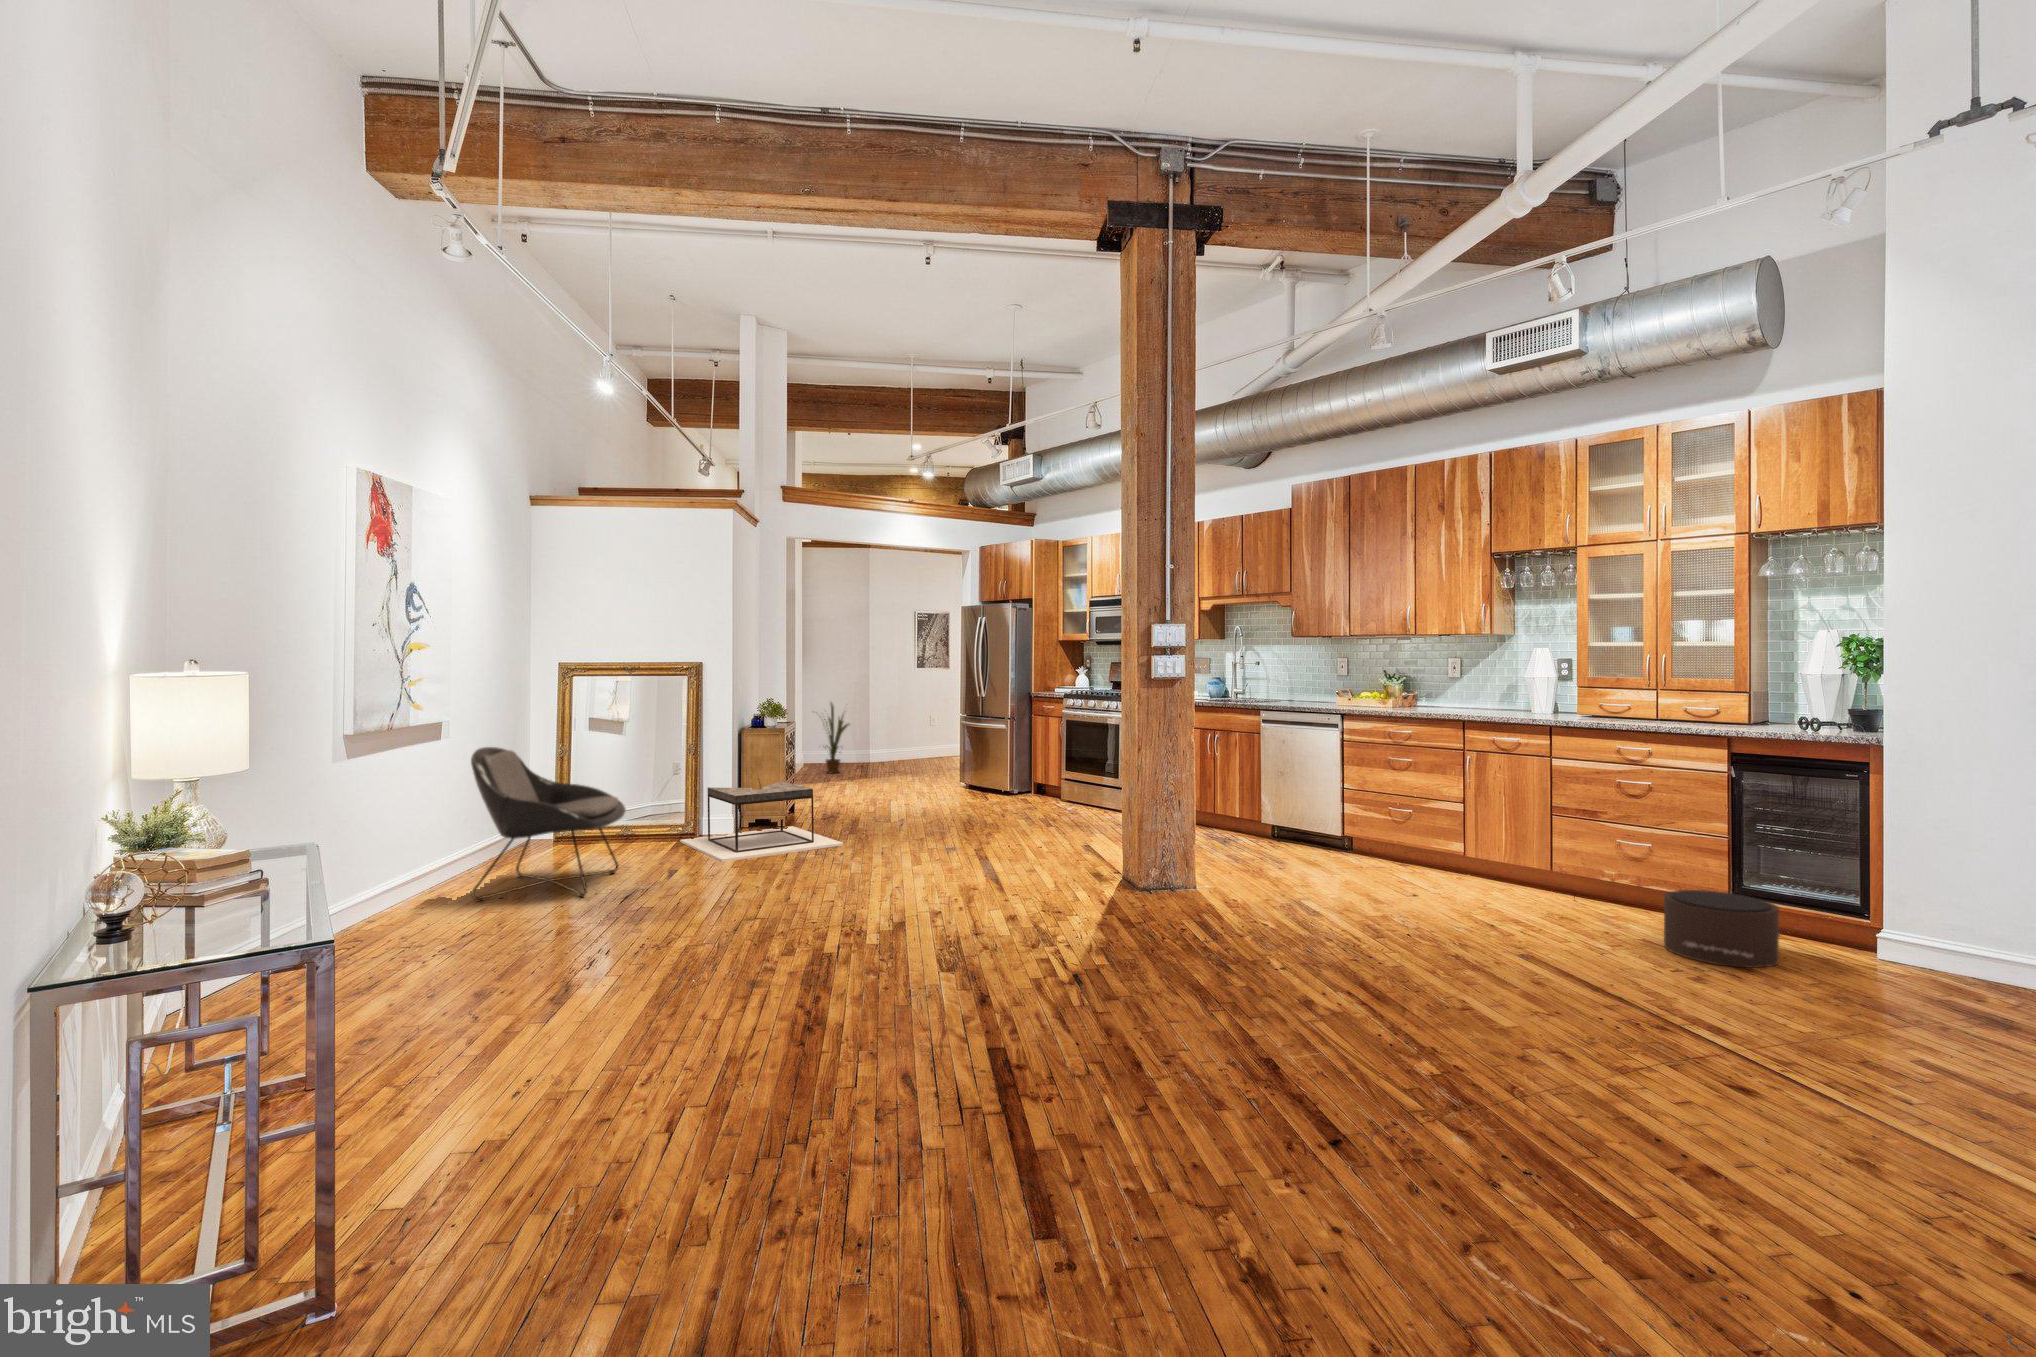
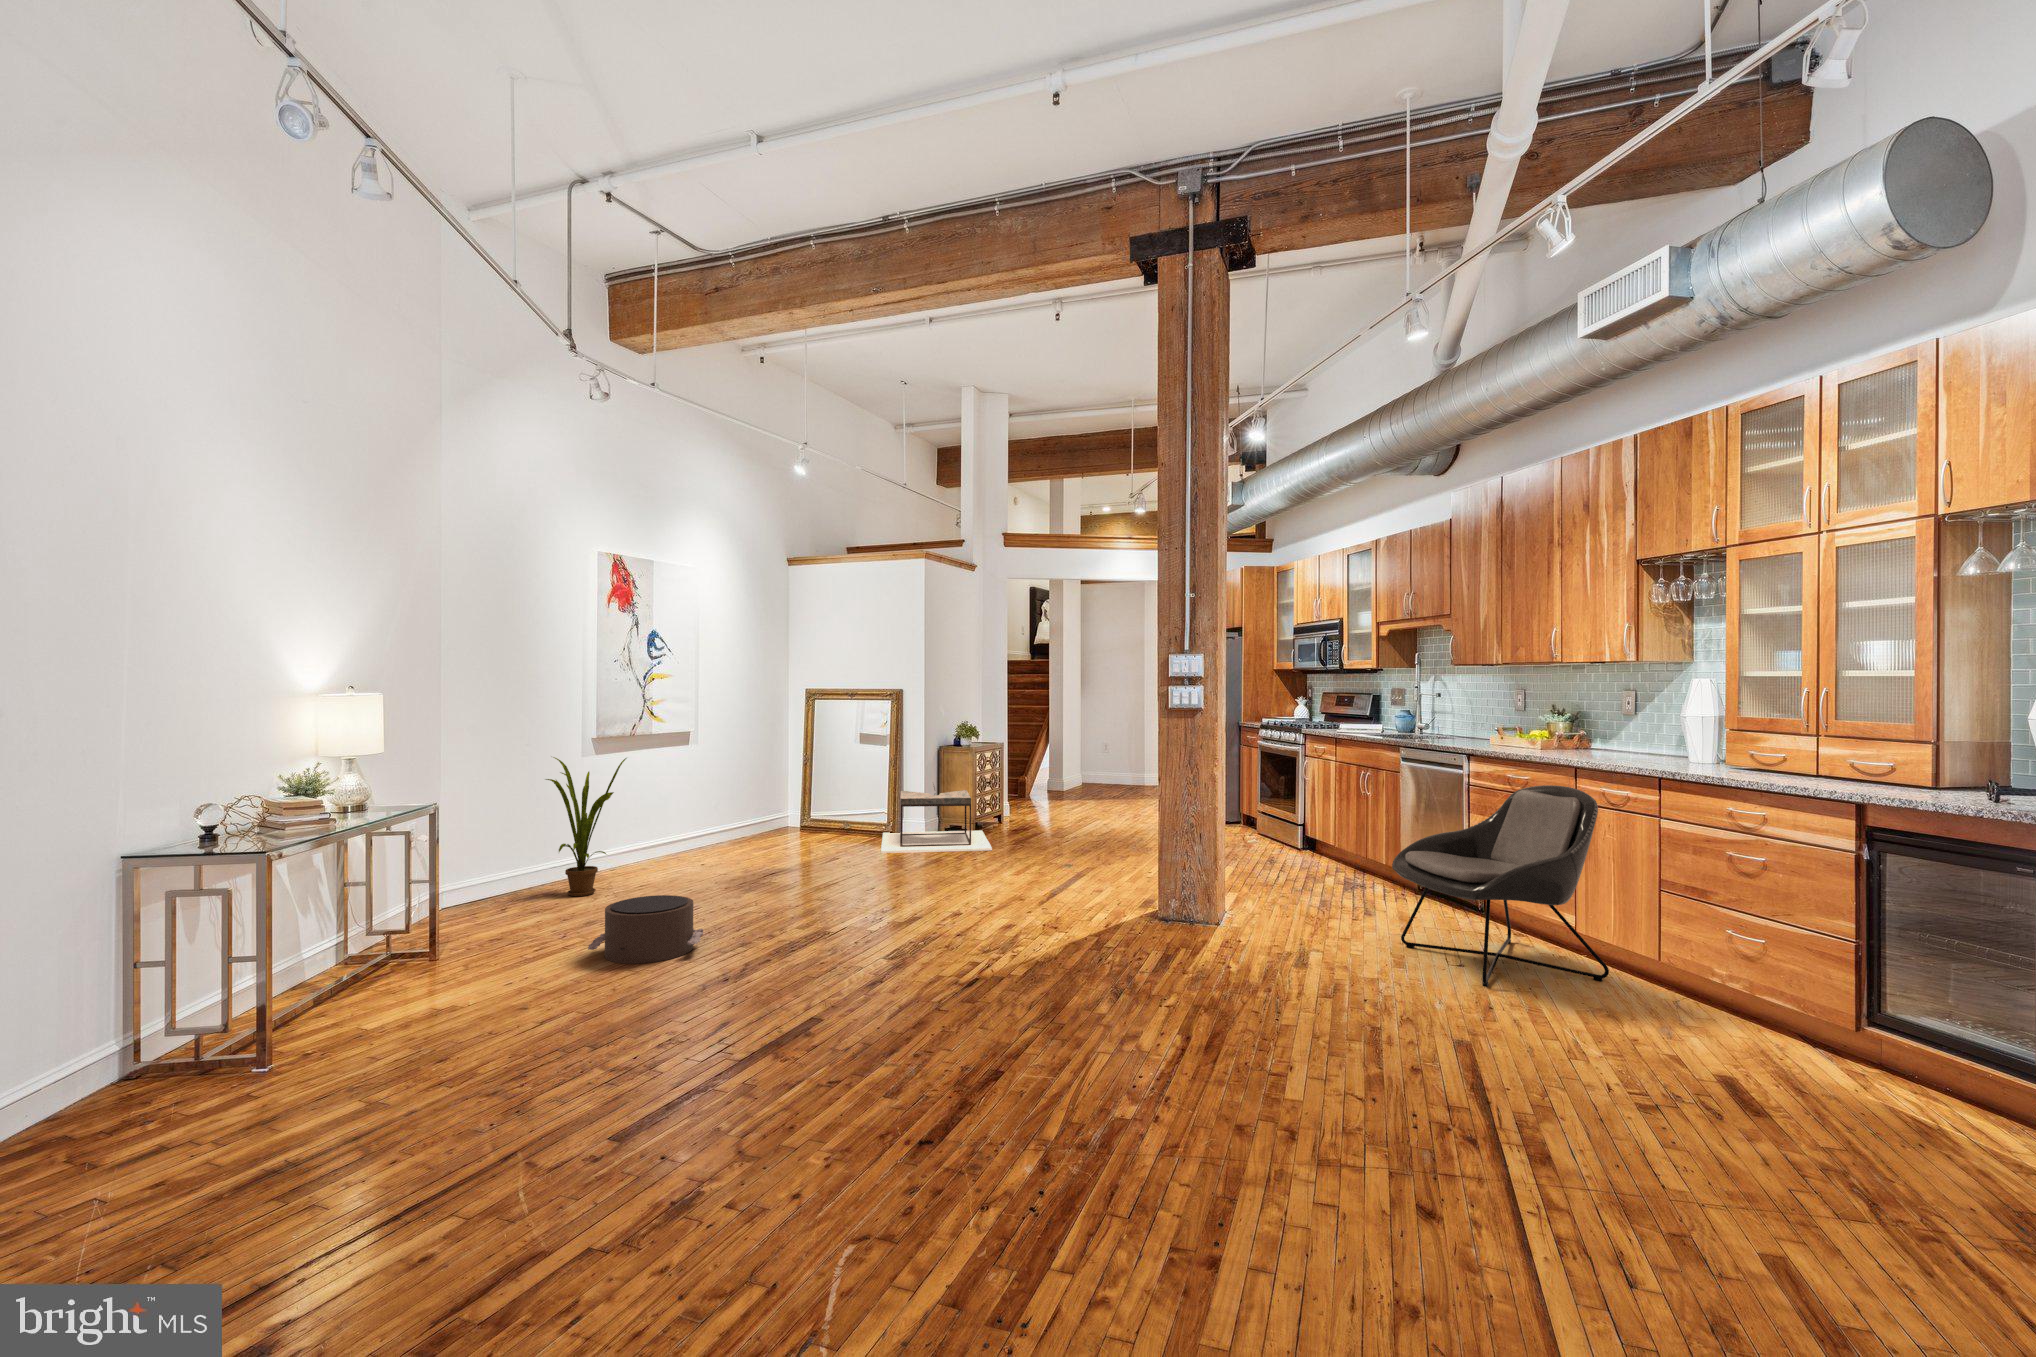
house plant: present [824,703,849,773] -> present [546,757,627,896]
lounge chair: present [471,747,626,902] -> present [1392,785,1609,987]
pouf: present [1664,890,1780,968] -> present [588,895,703,964]

